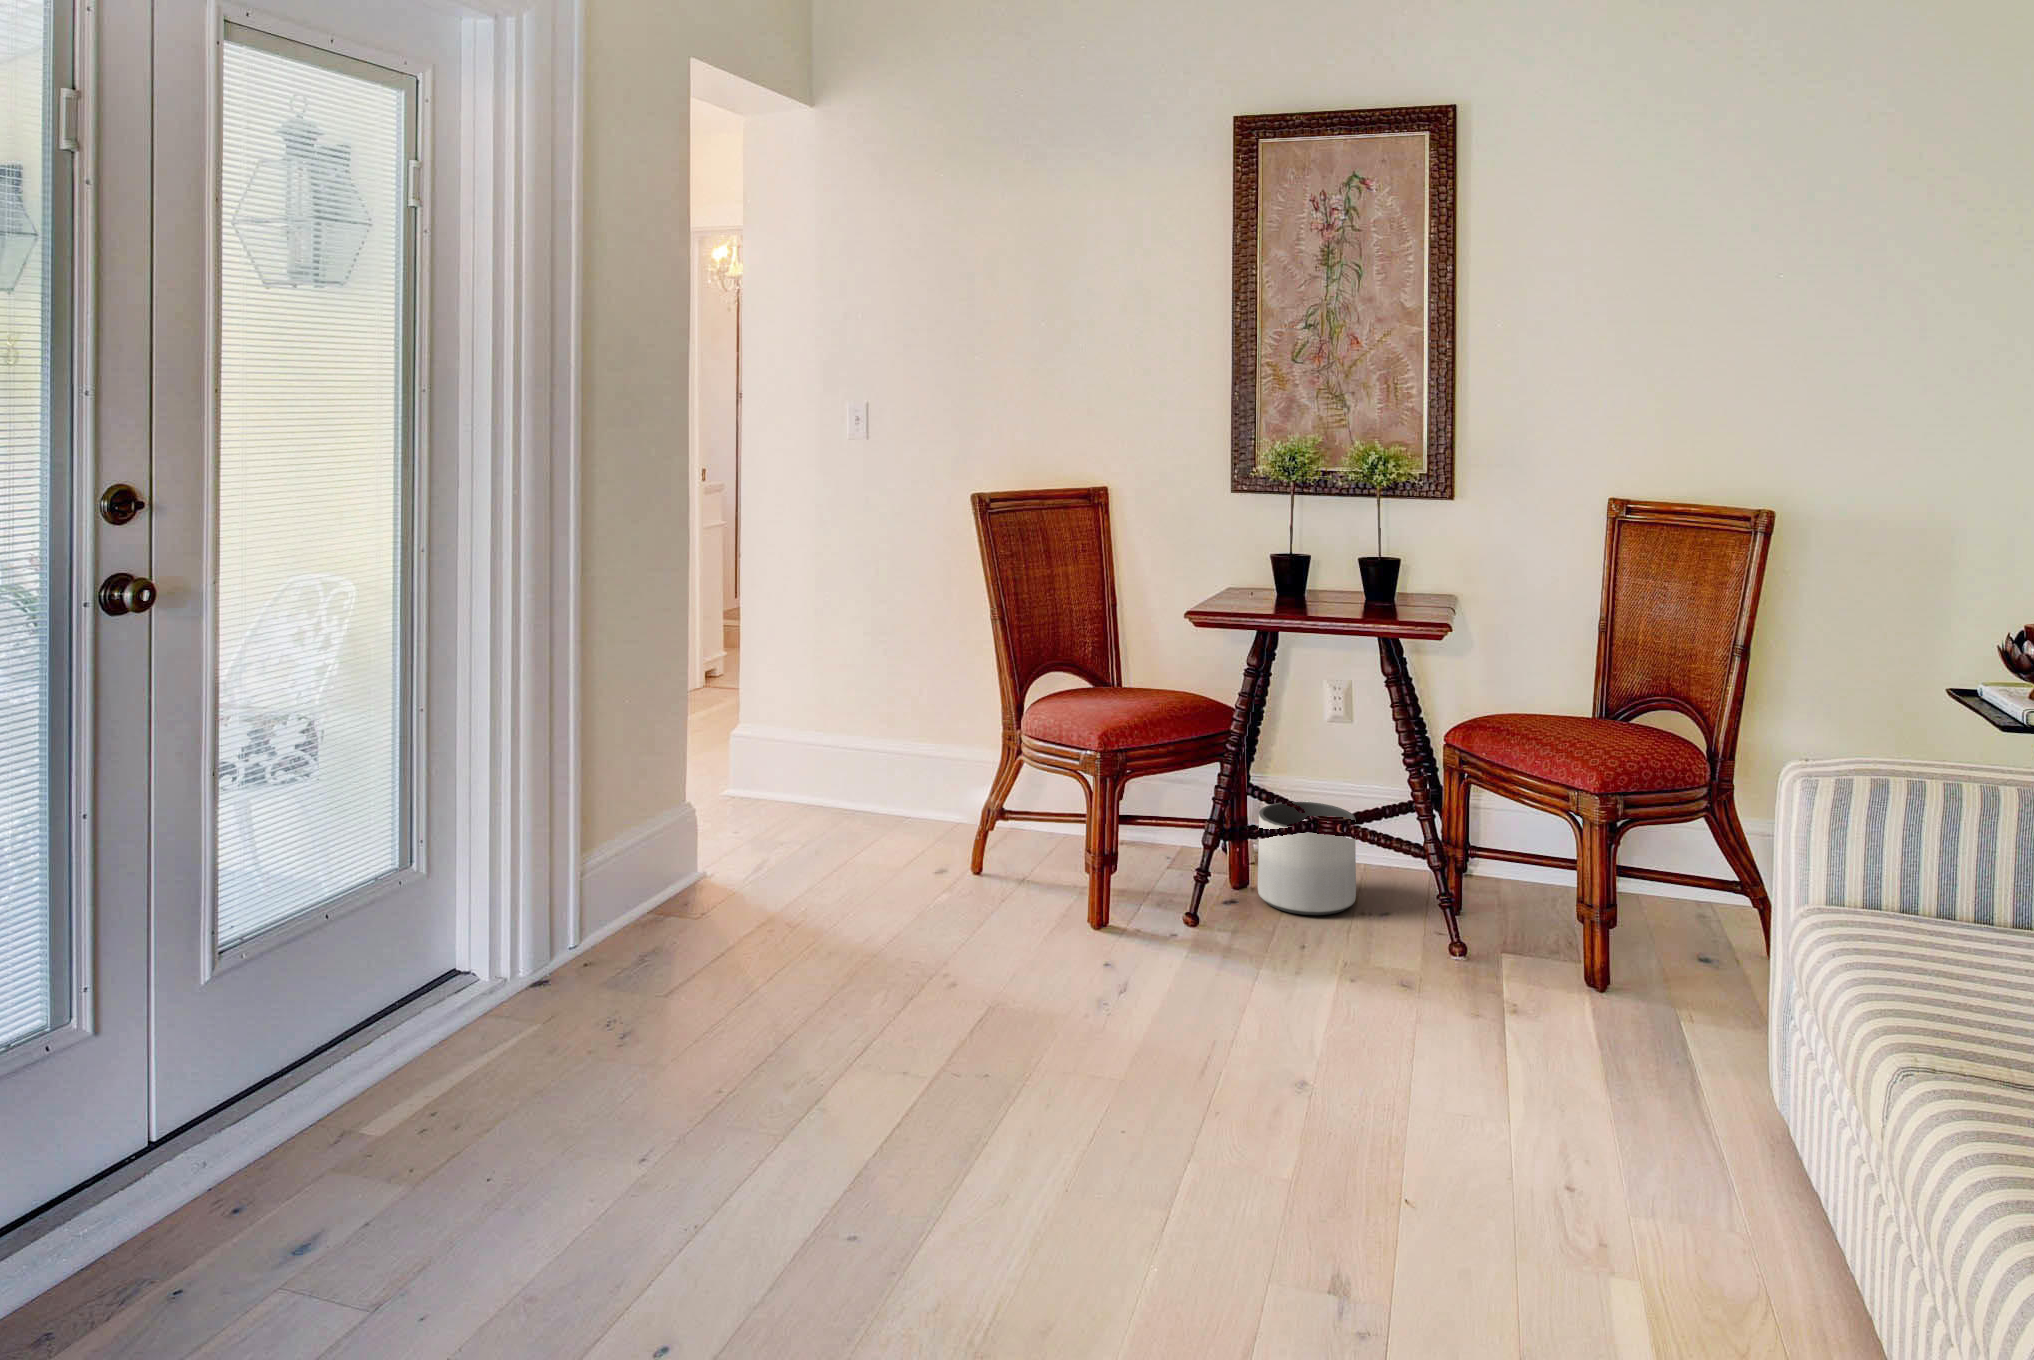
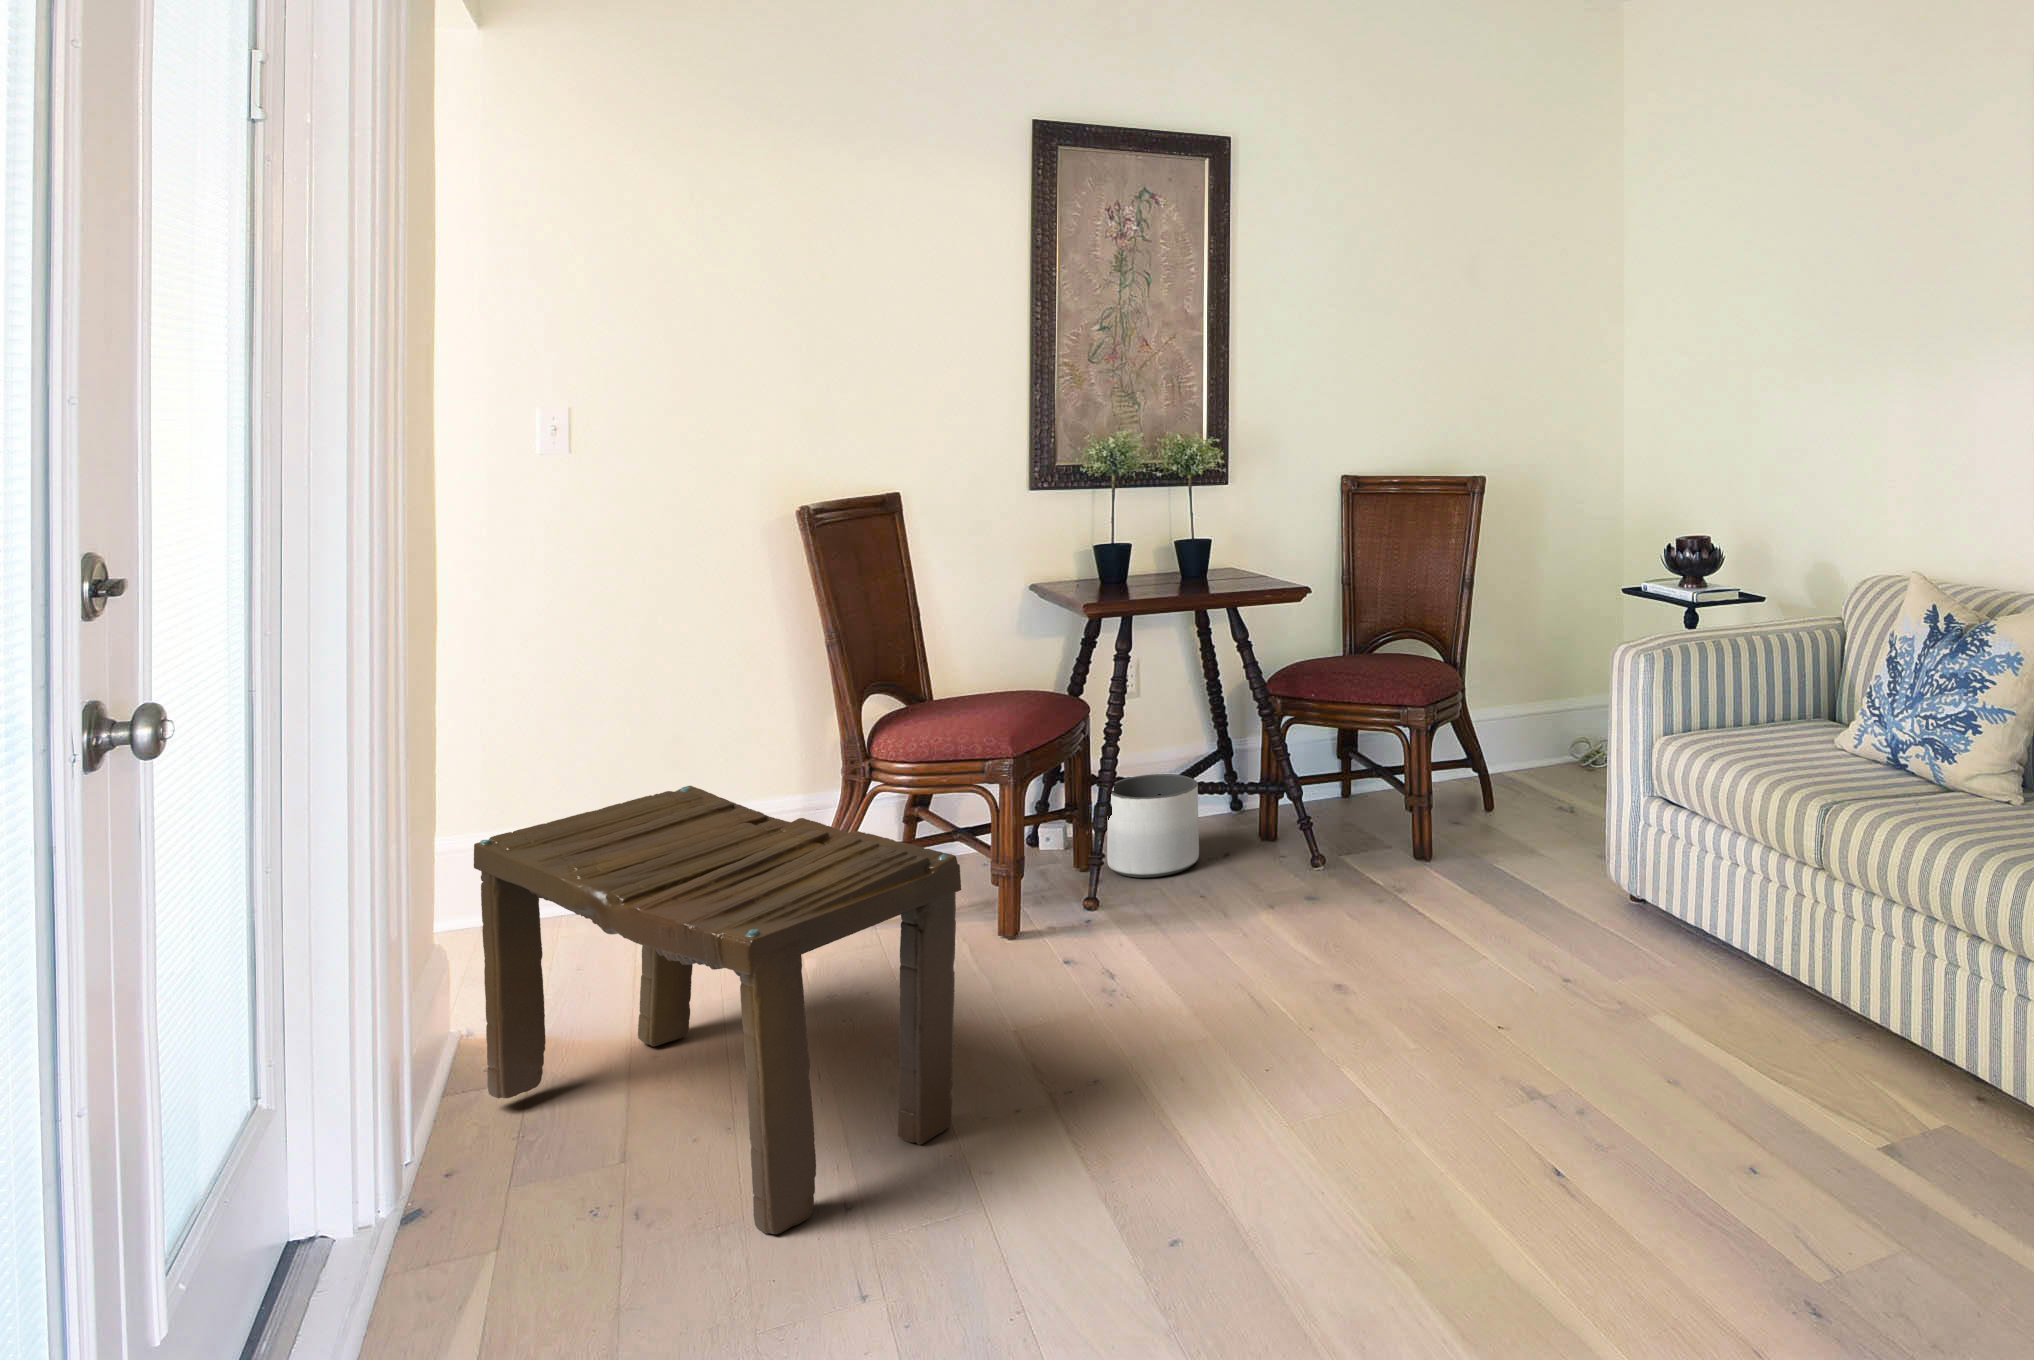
bench: none [627,715,851,1111] -> present [474,786,961,1234]

